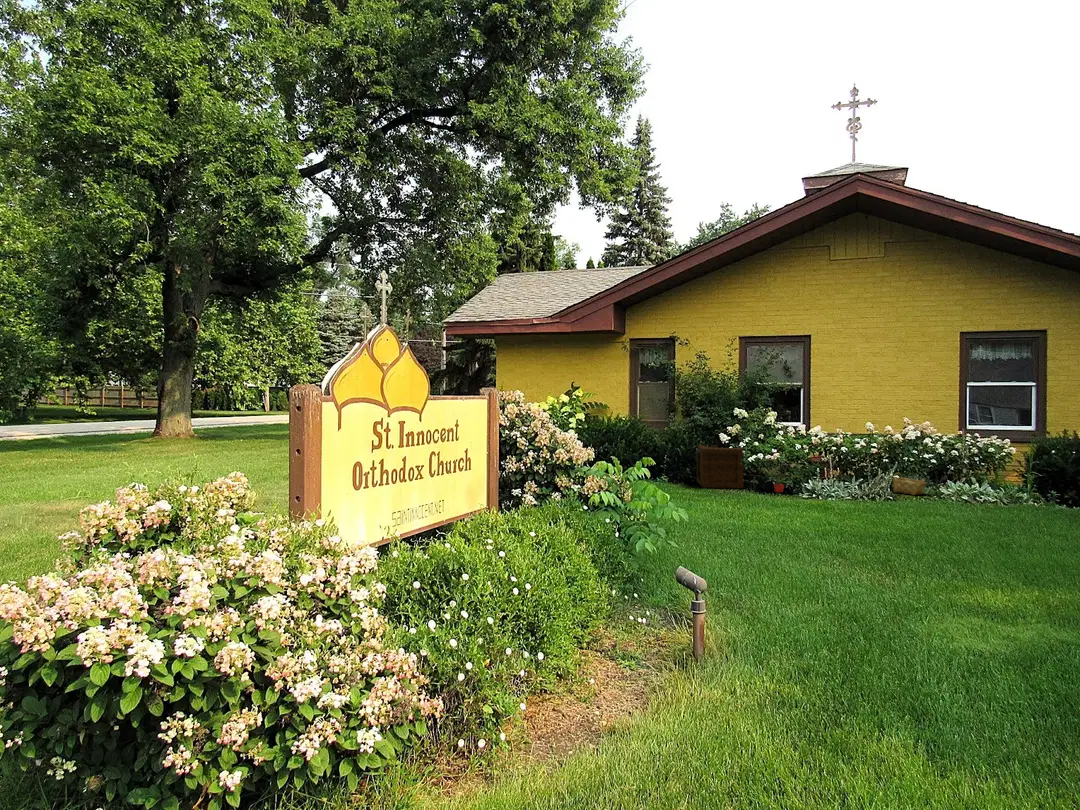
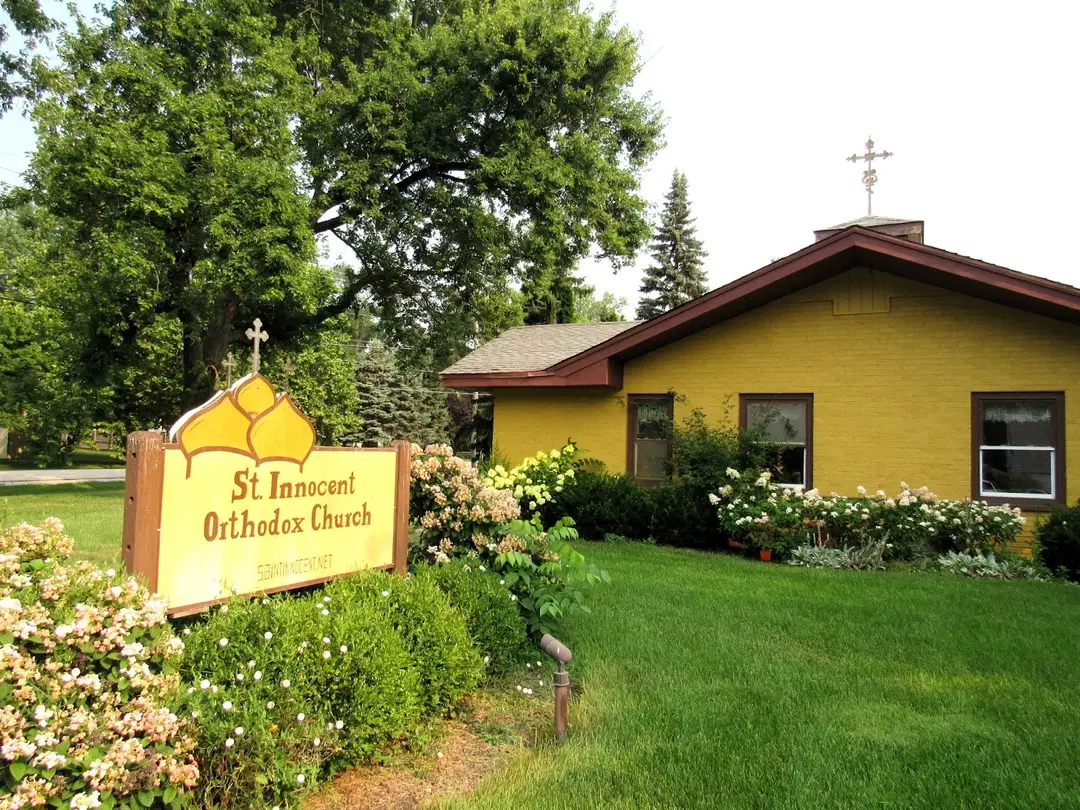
wooden crate: present [697,445,744,488] -> none [683,507,729,555]
woven basket: present [893,473,926,495] -> none [890,542,926,568]

